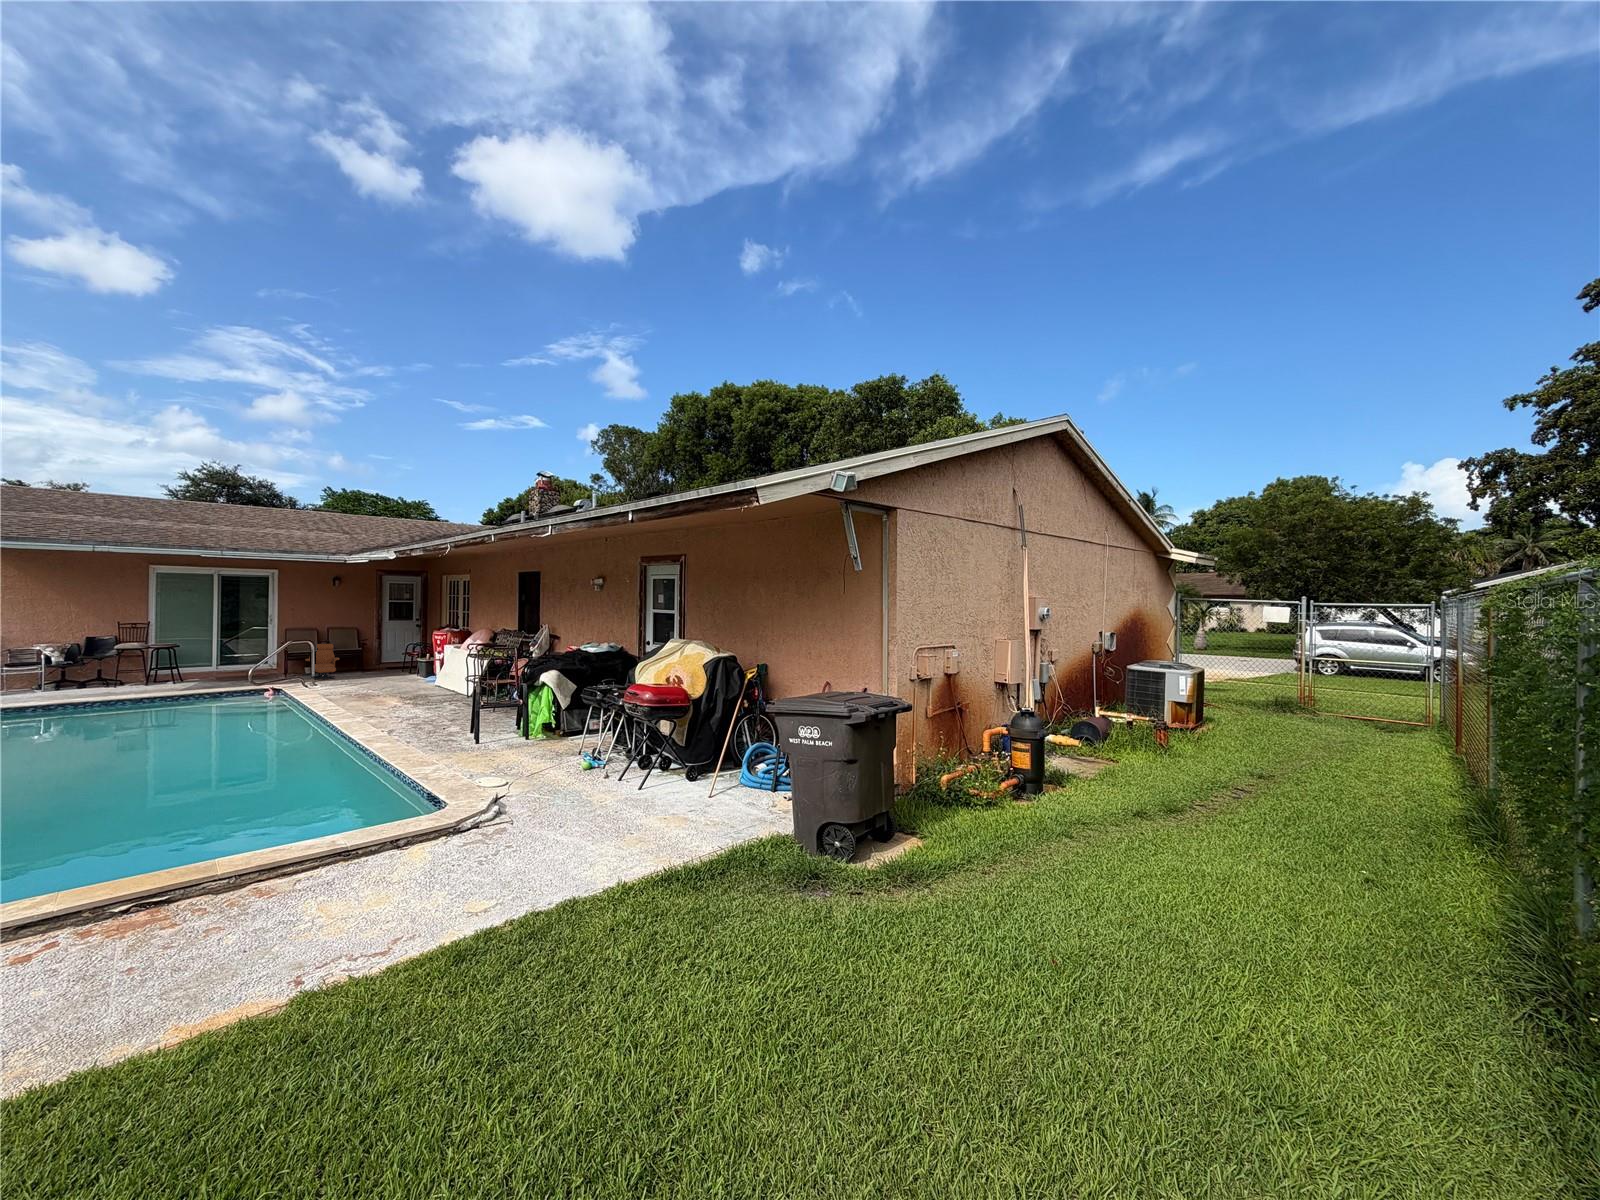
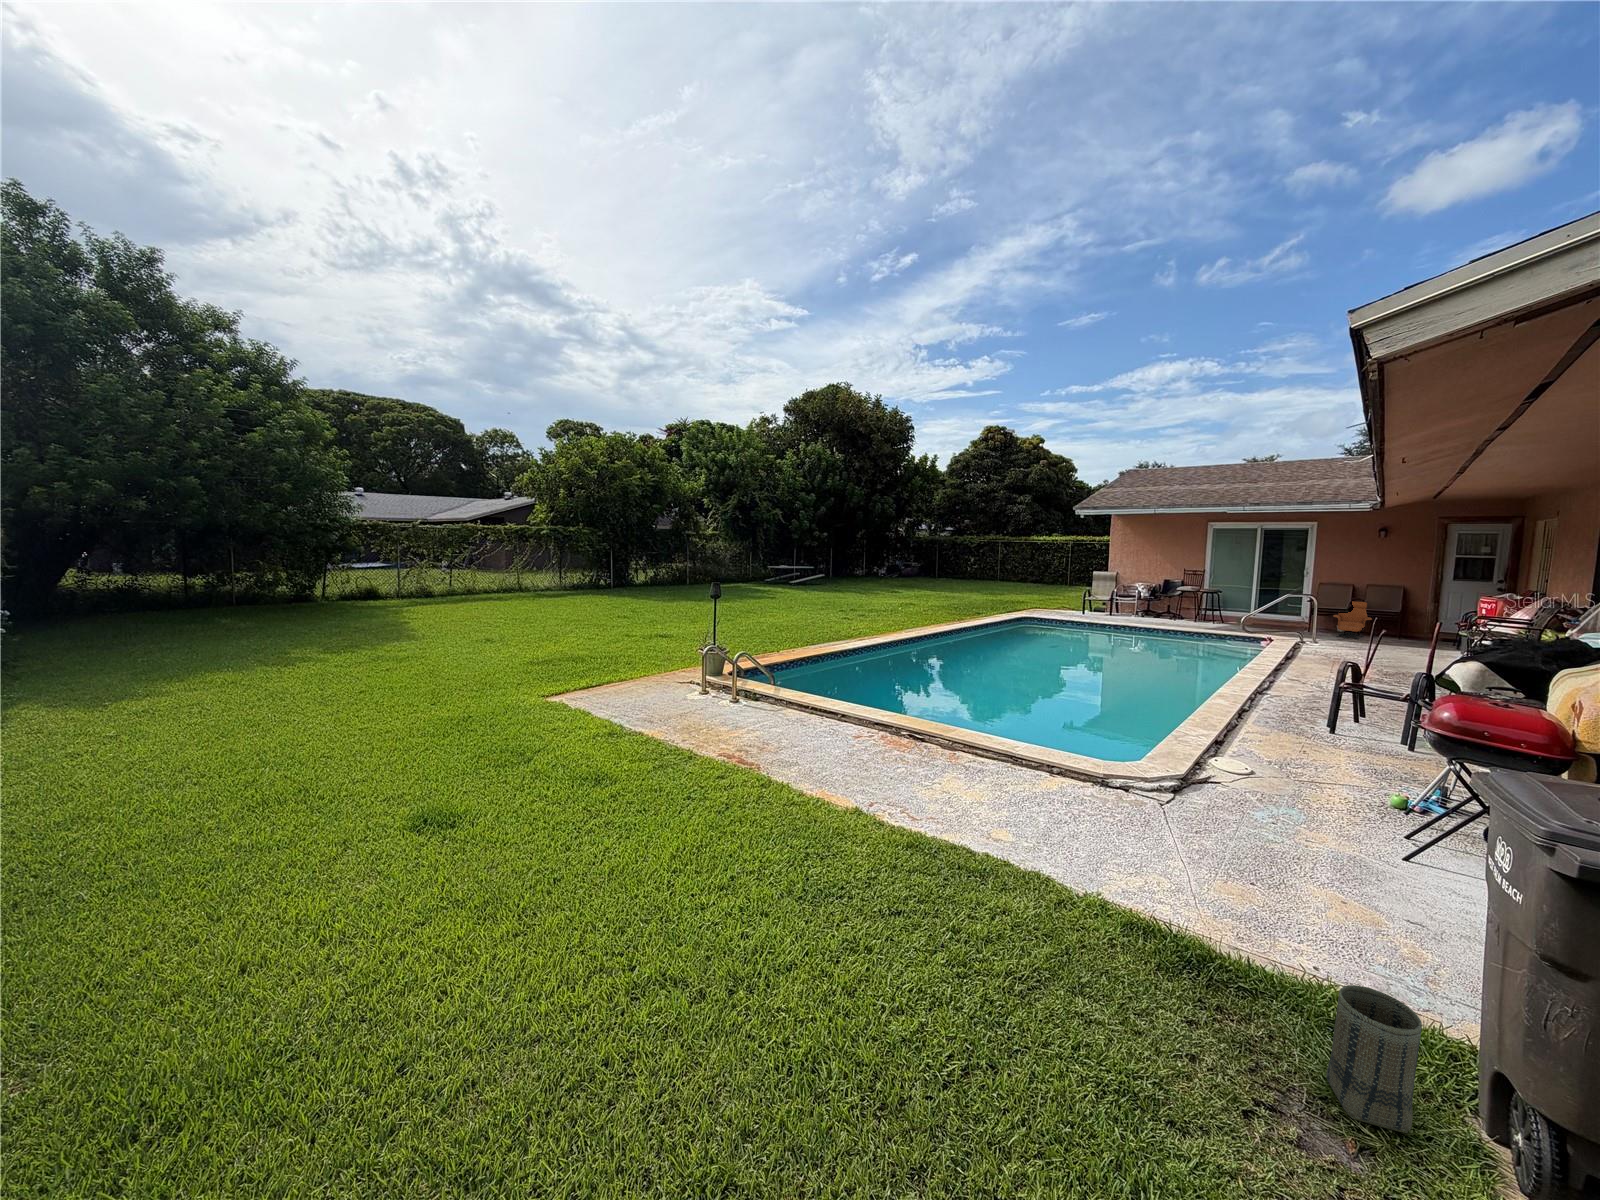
basket: none [808,807,839,871] -> present [1326,985,1422,1133]

